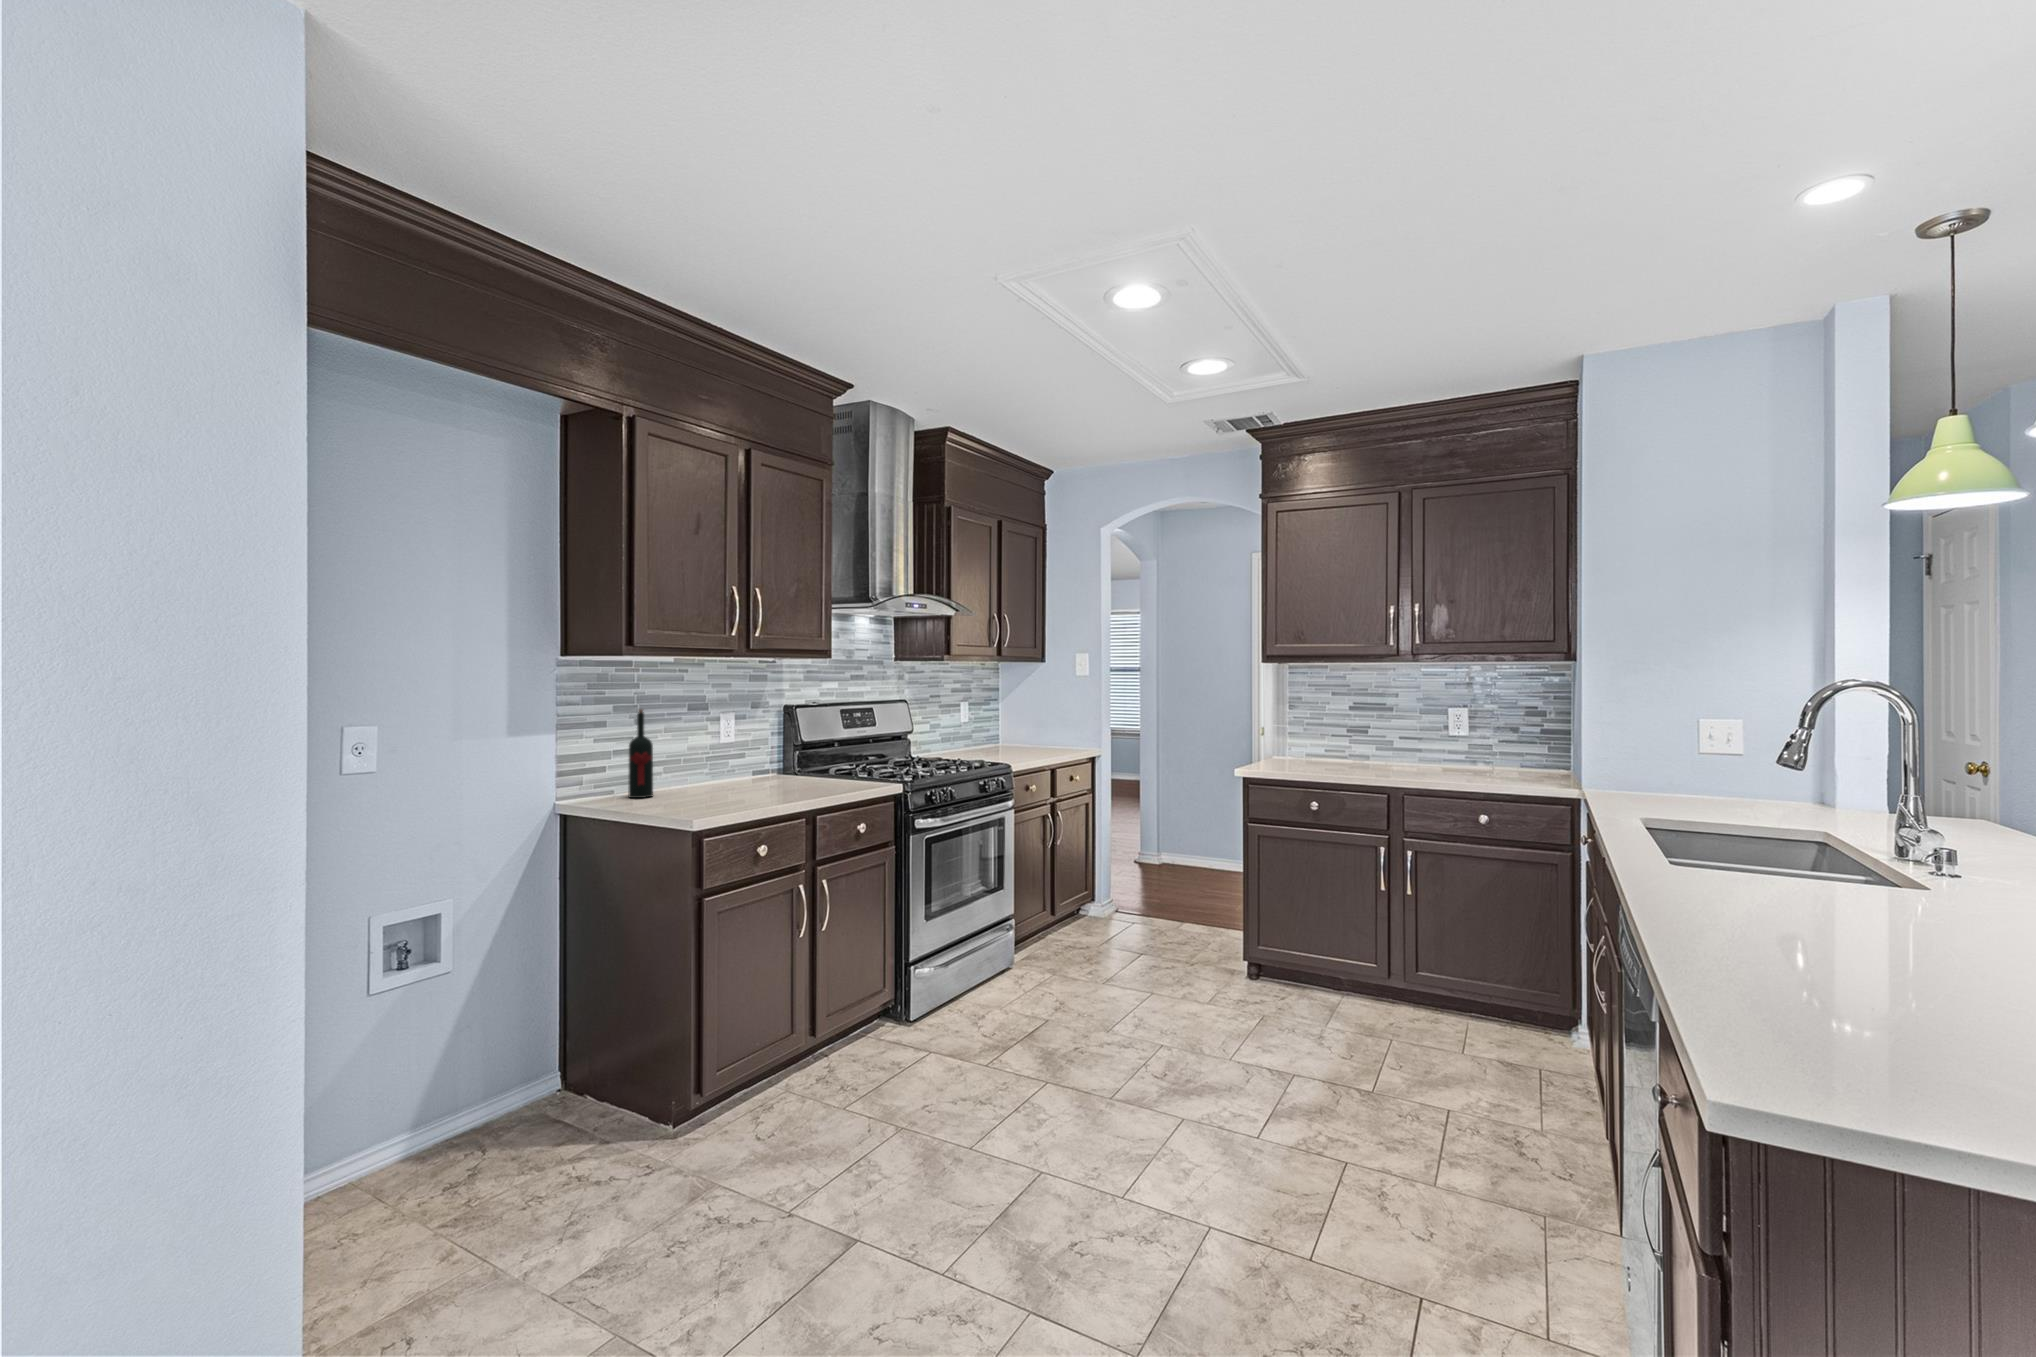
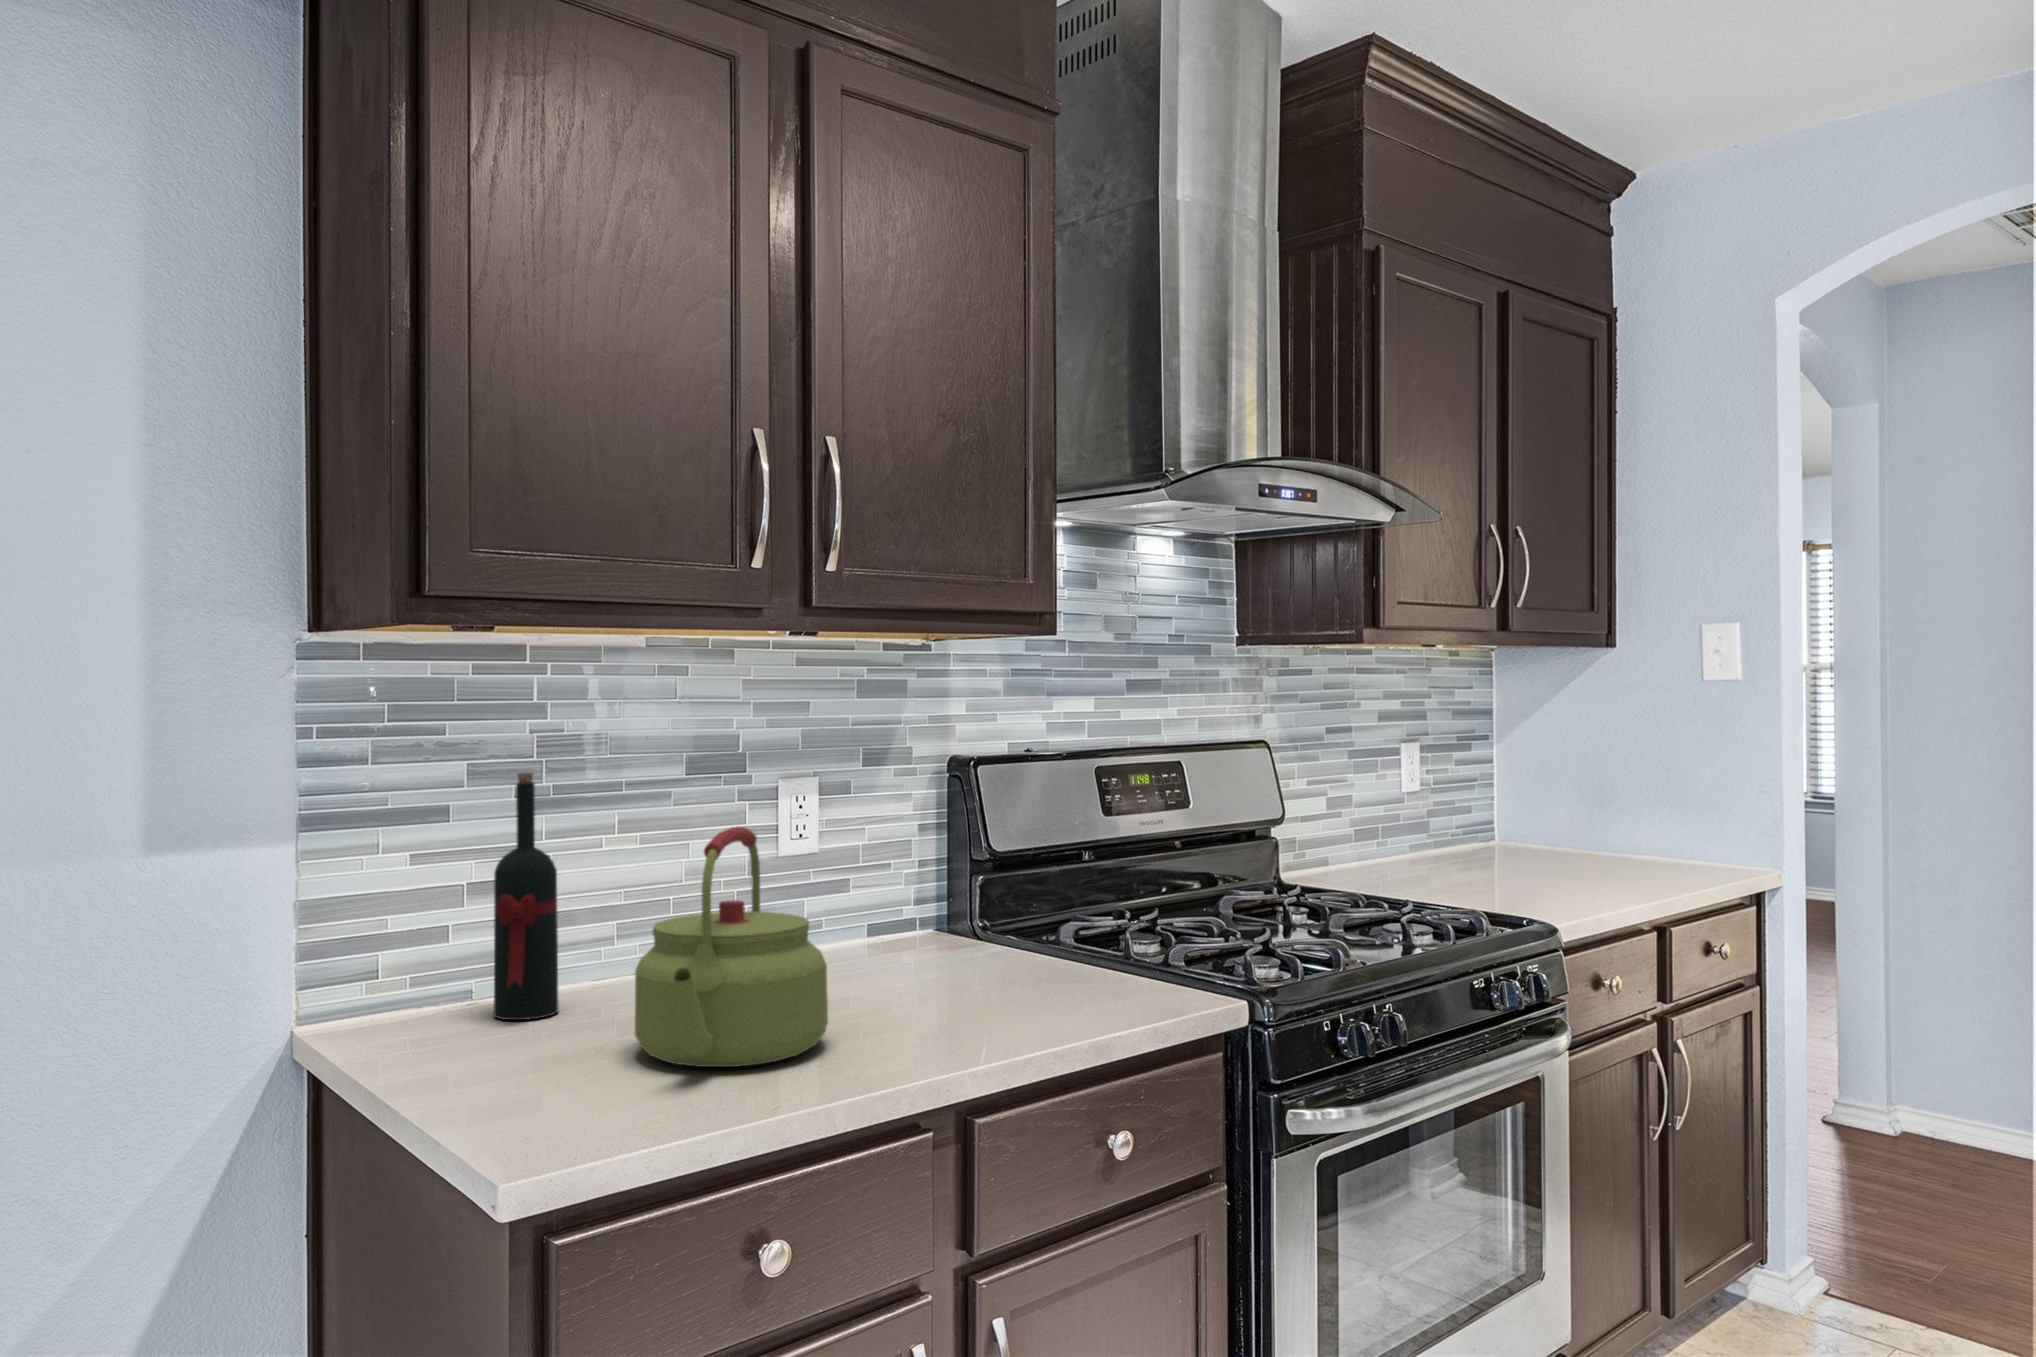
kettle: none [696,726,763,804] -> present [635,827,828,1067]

